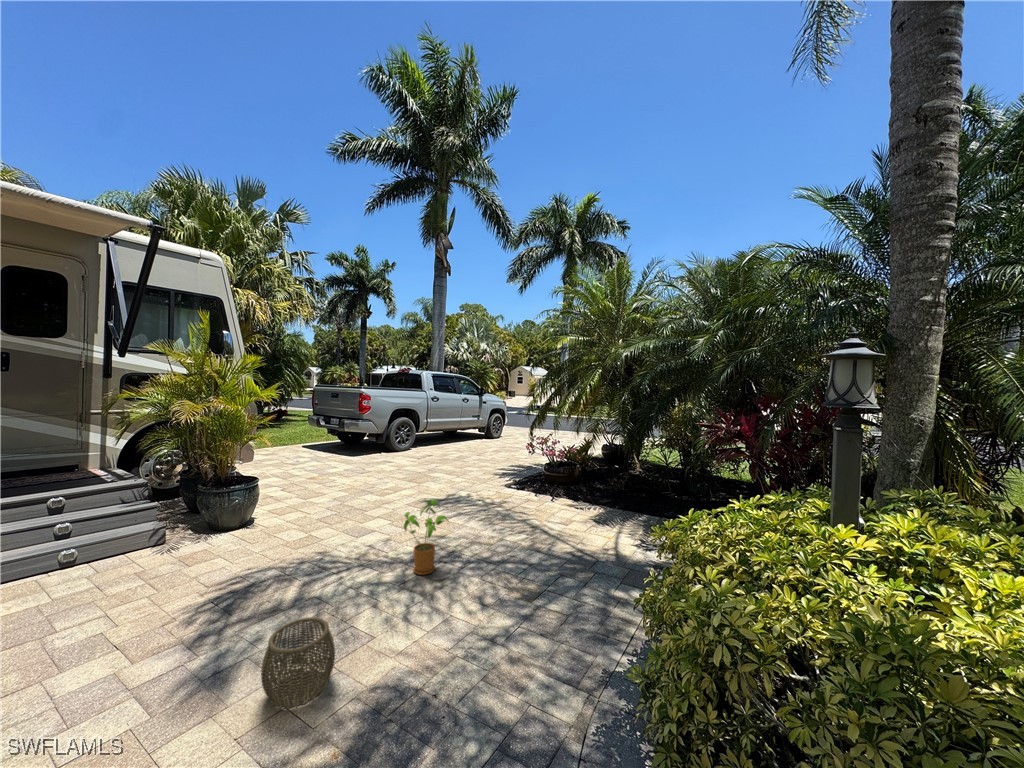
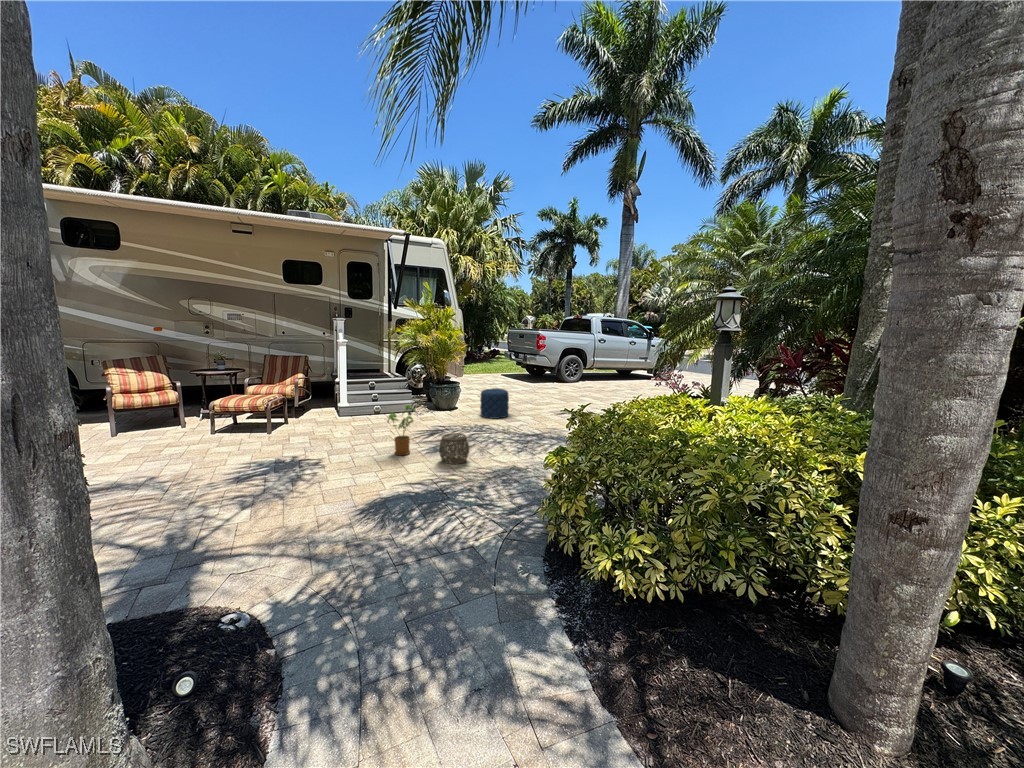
pouf: none [303,481,352,533] -> present [480,388,509,419]
house plant: present [404,499,448,575] -> present [388,405,415,455]

